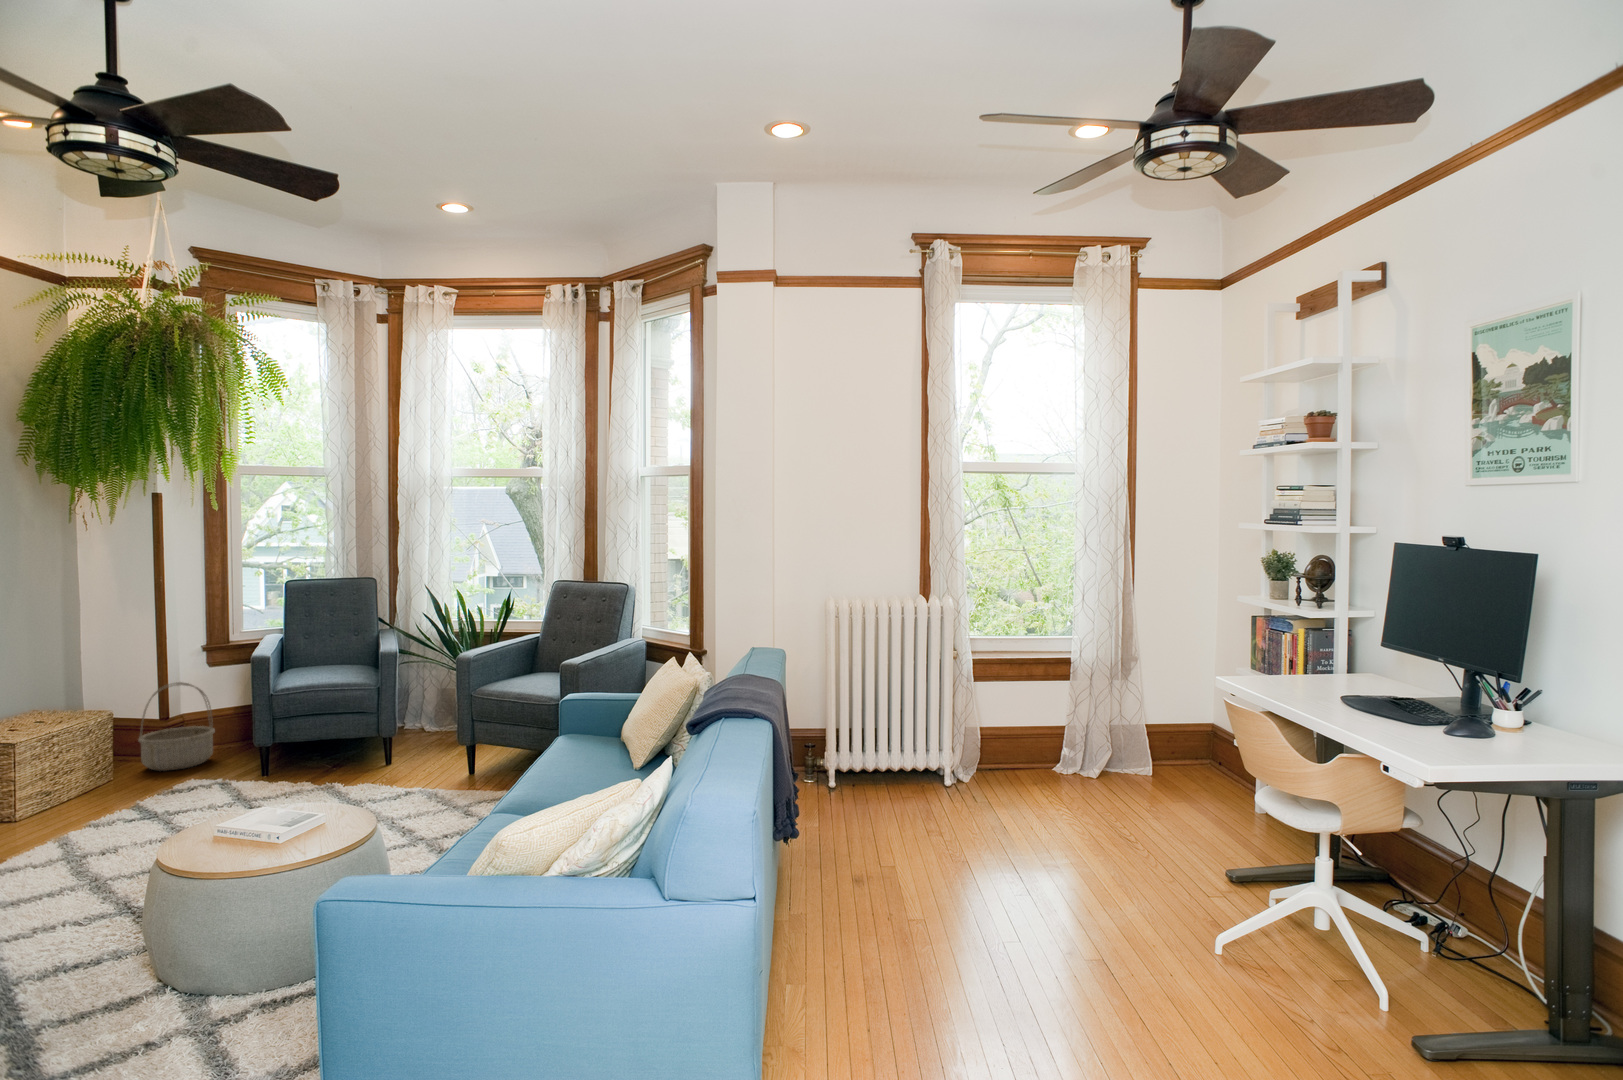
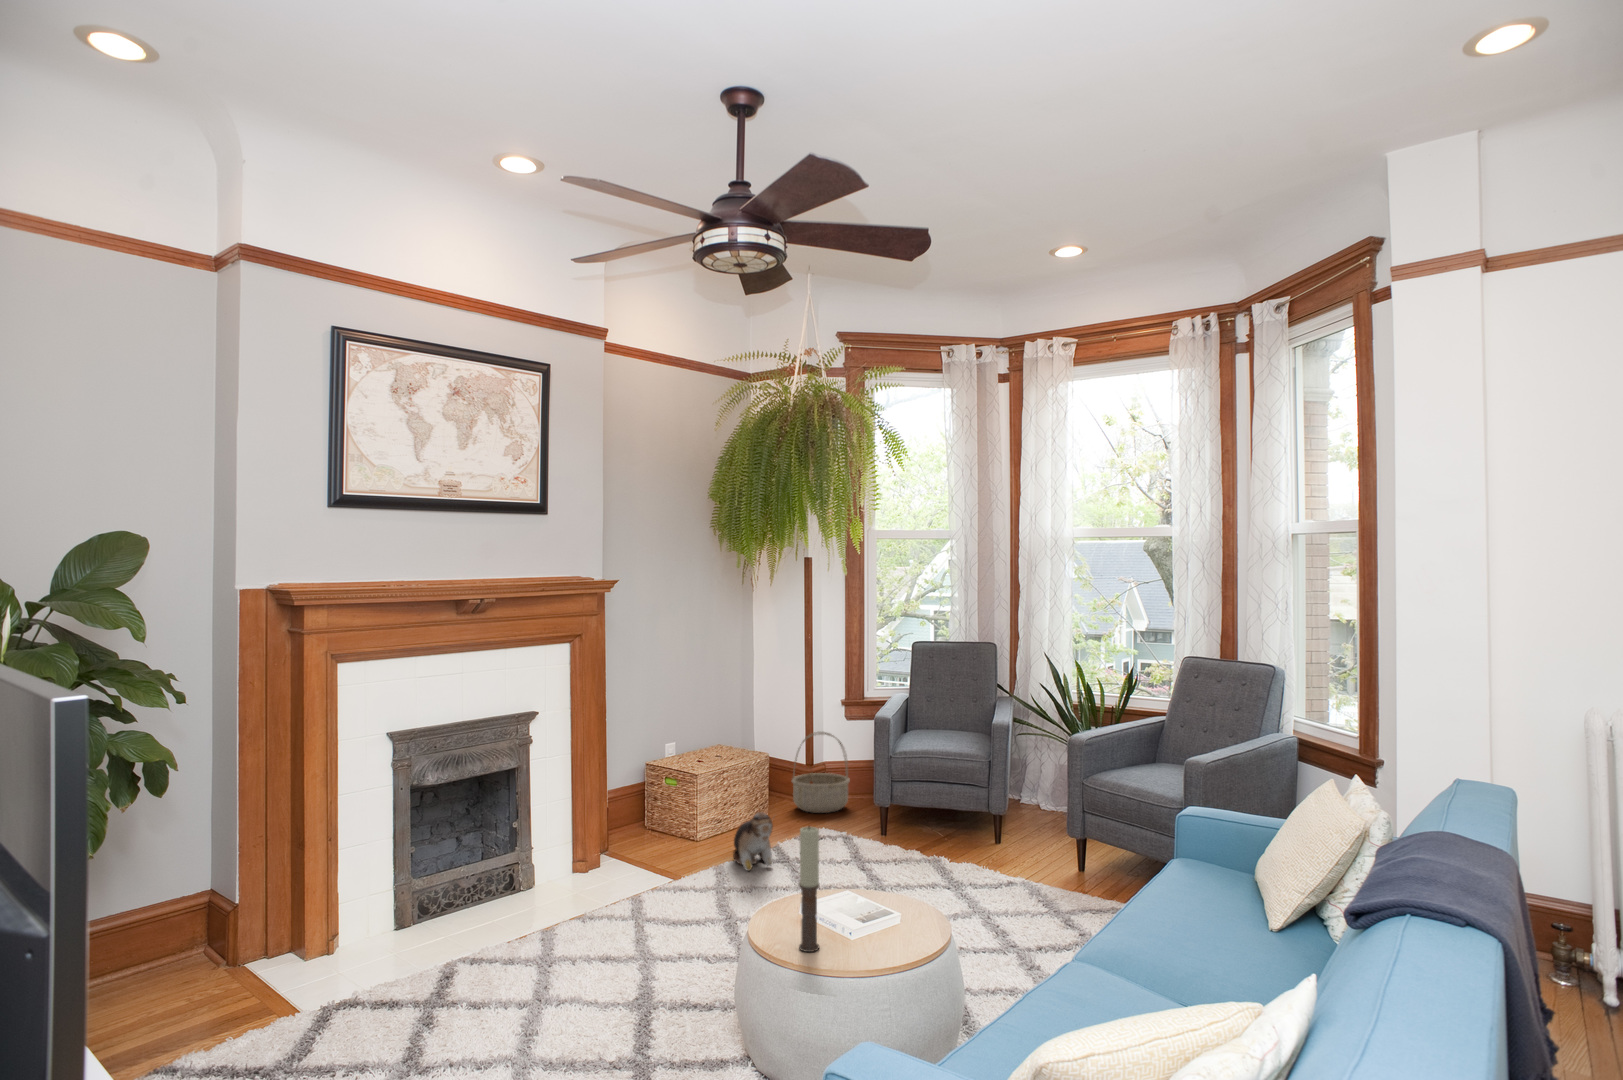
candle: none [225,745,249,863] -> present [799,826,820,952]
plush toy: none [73,769,139,837] -> present [733,812,773,871]

